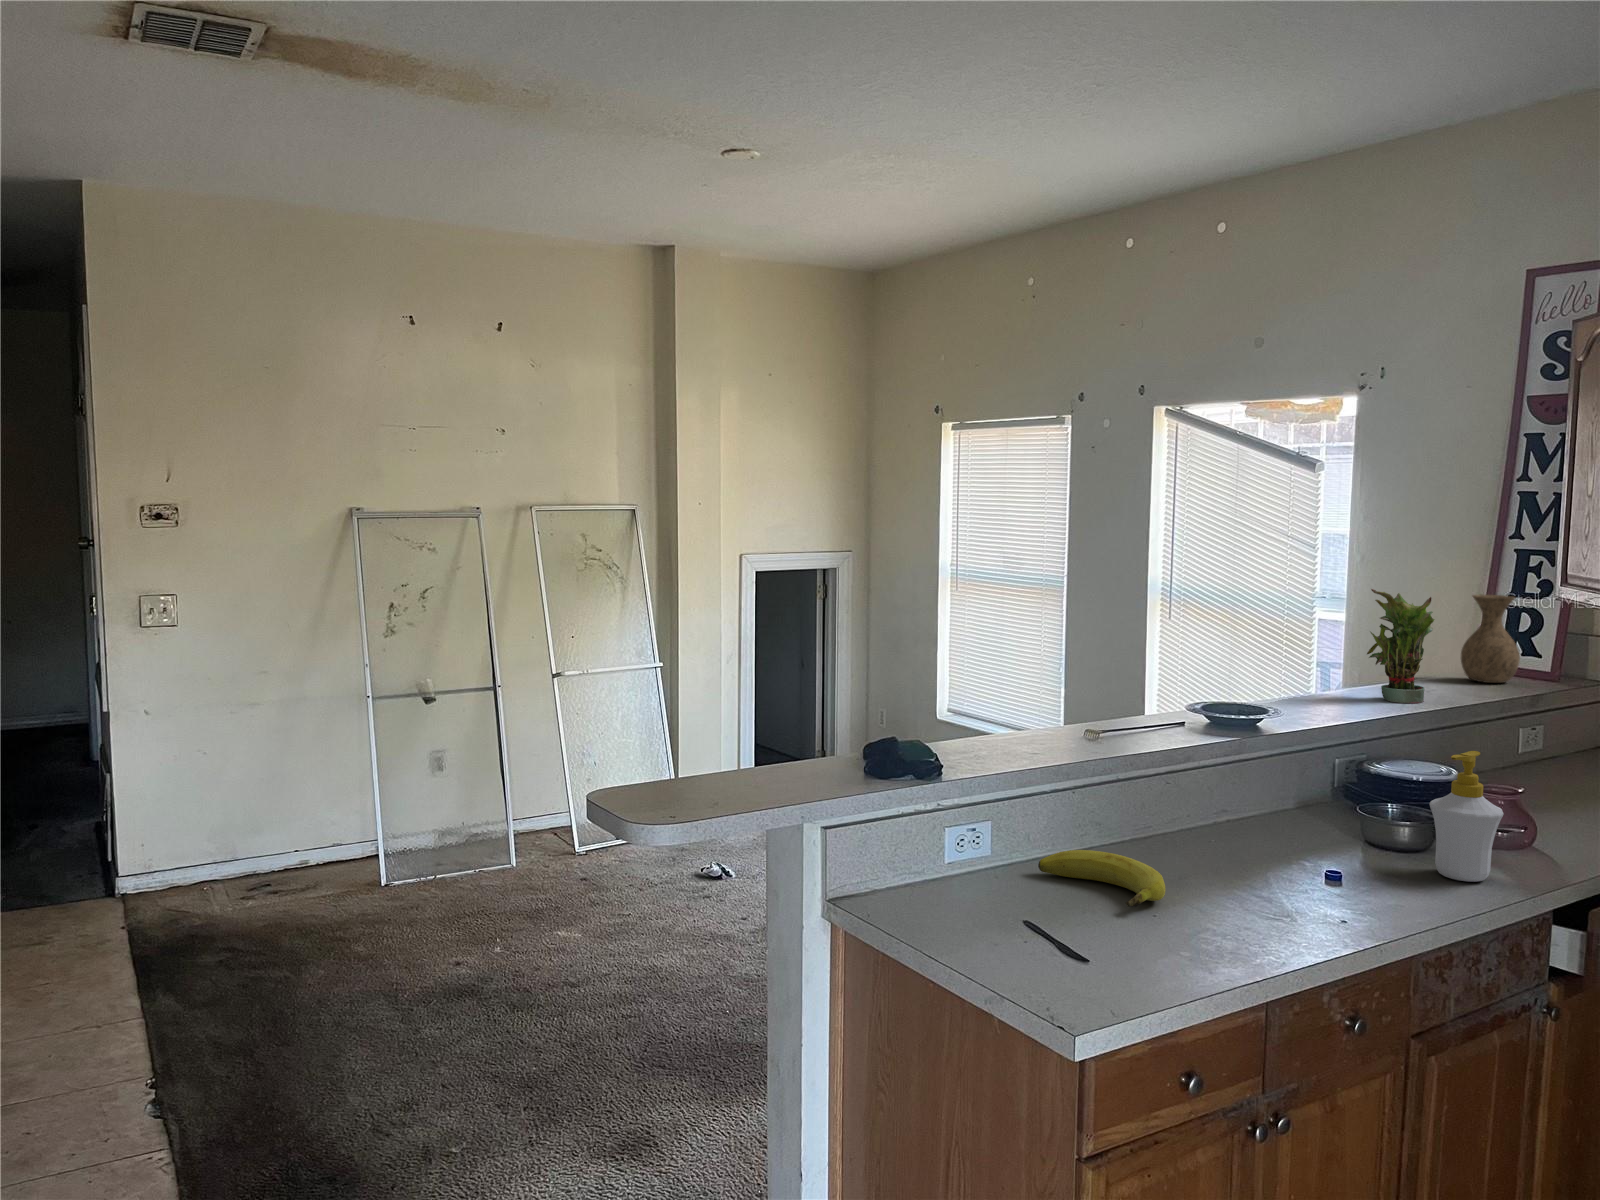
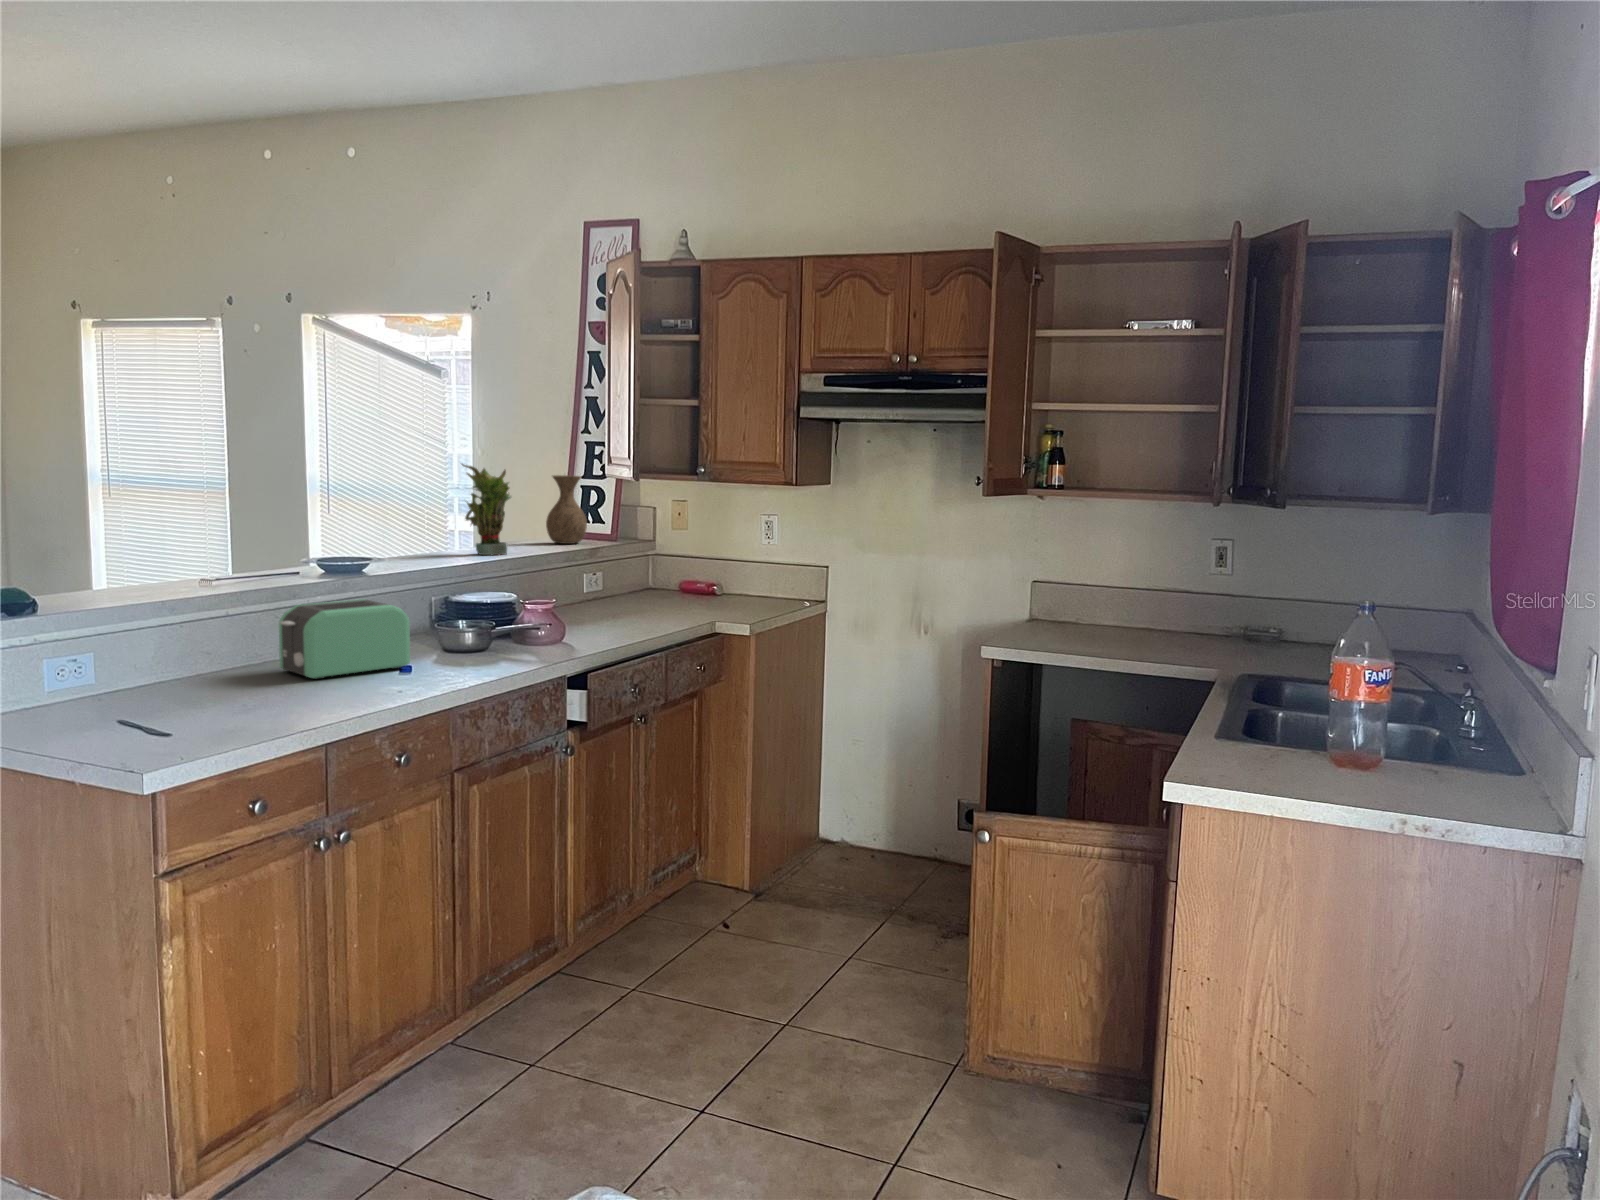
soap bottle: present [1430,751,1504,882] -> none [476,567,526,664]
toaster: none [1180,777,1343,881] -> present [279,599,410,679]
fruit: present [1038,850,1166,907] -> none [141,665,254,698]

